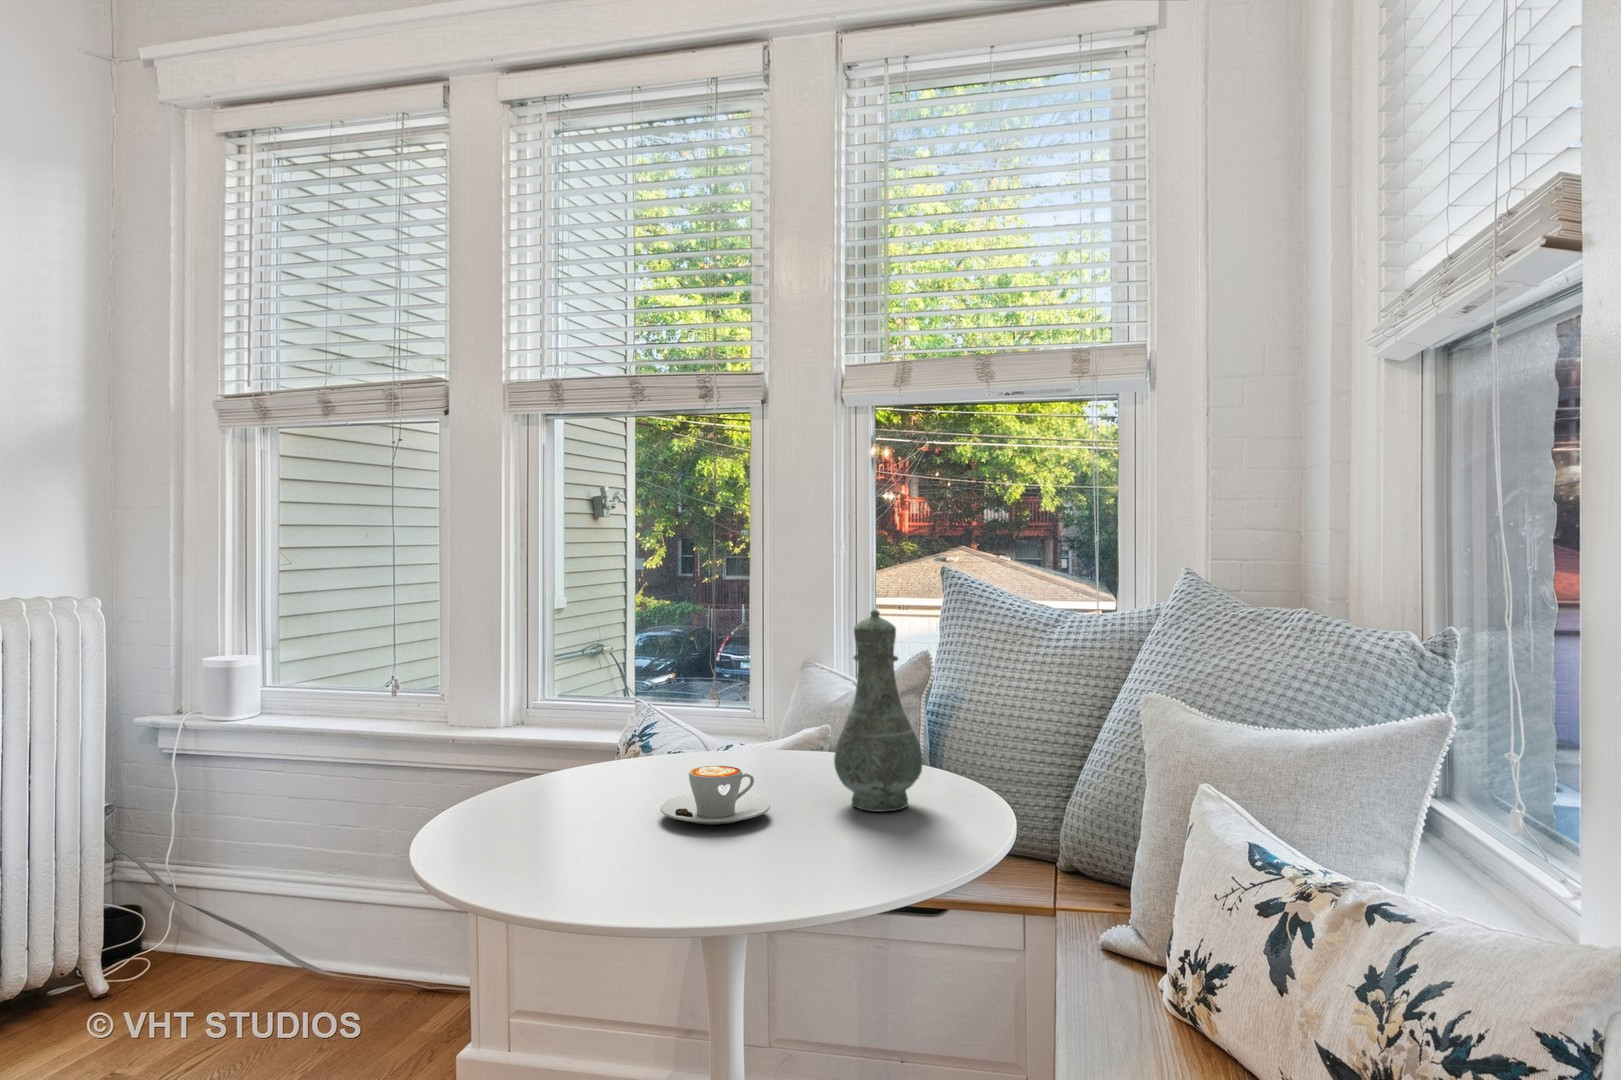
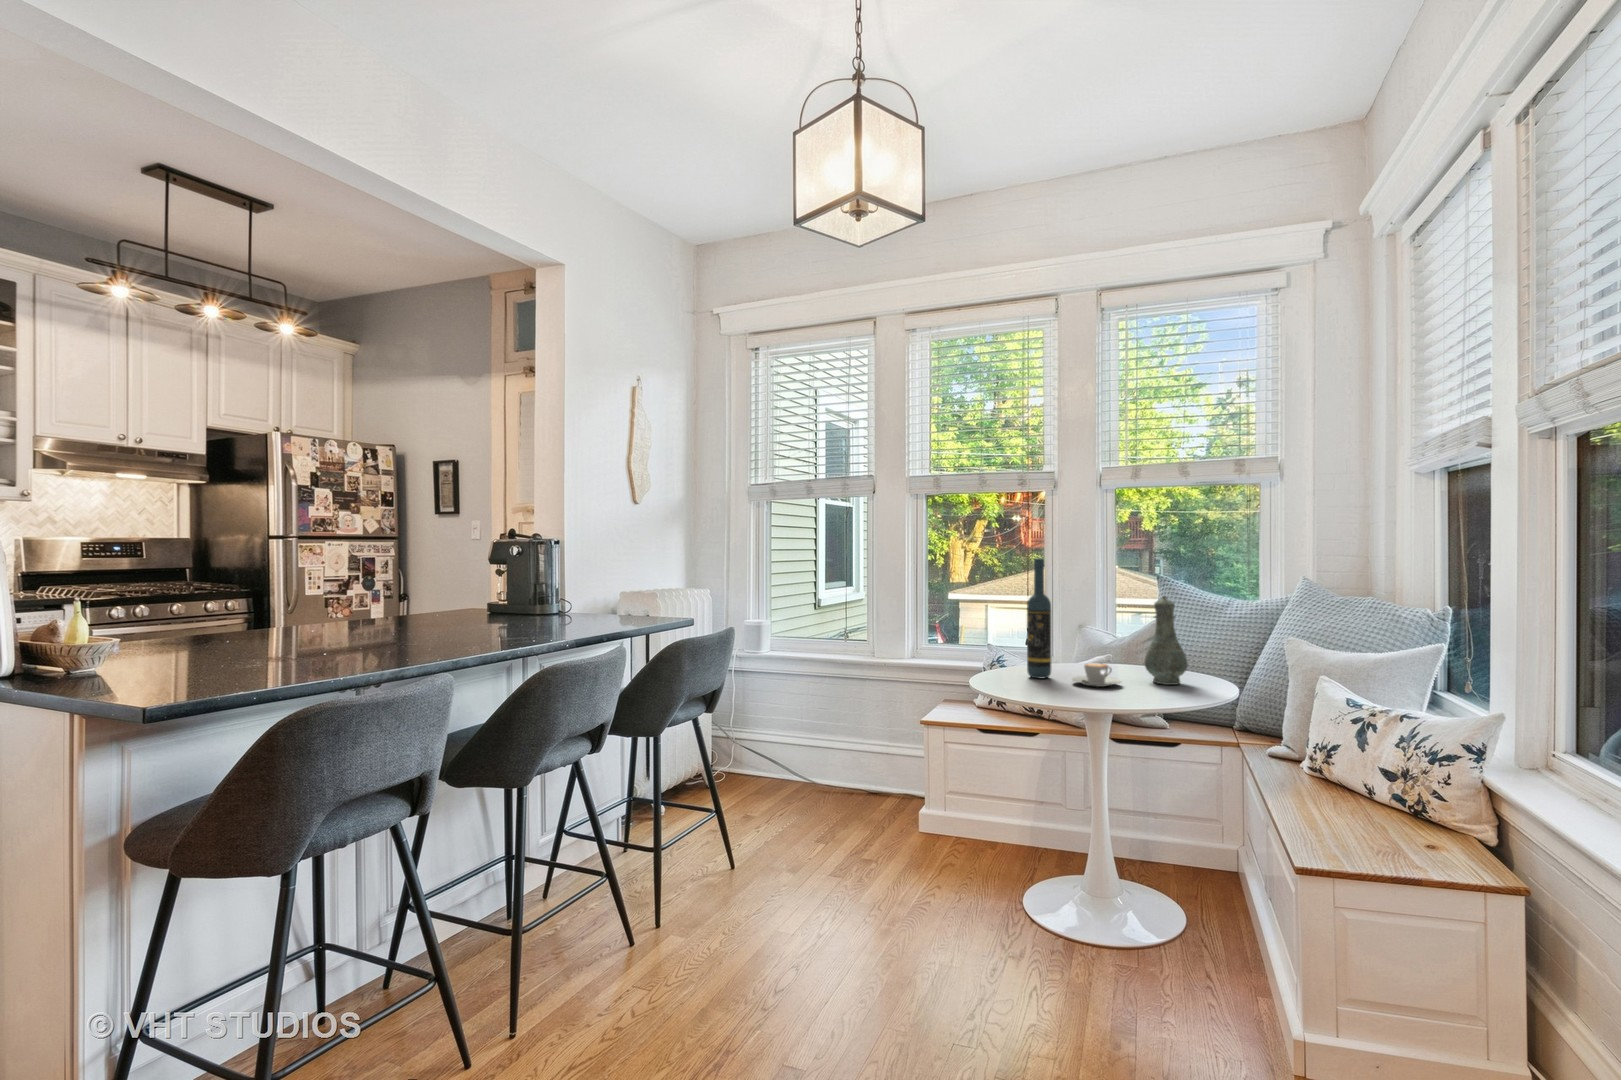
wine bottle: none [586,528,640,800] -> present [1027,558,1051,679]

